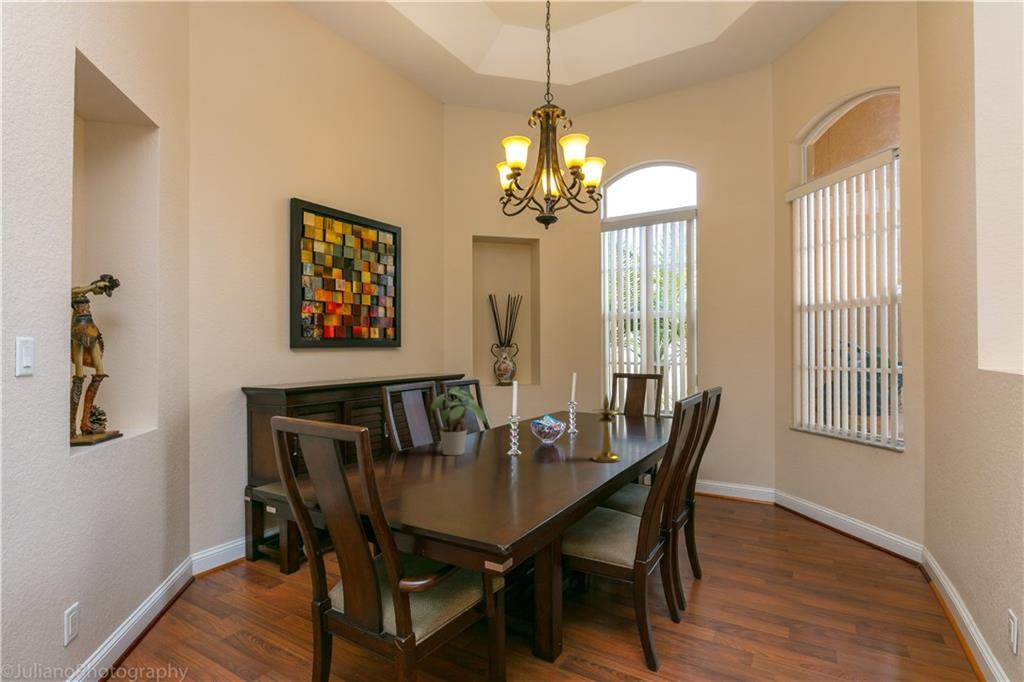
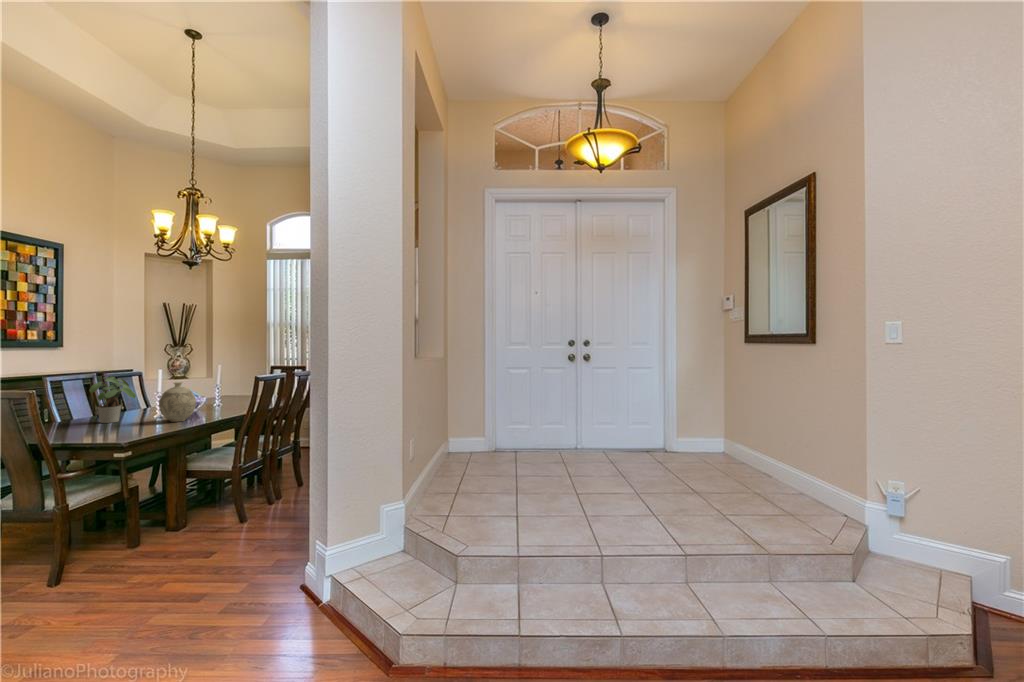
candlestick: present [593,394,620,462] -> none [216,378,235,418]
decorative vase: none [517,398,566,464] -> present [159,382,196,422]

